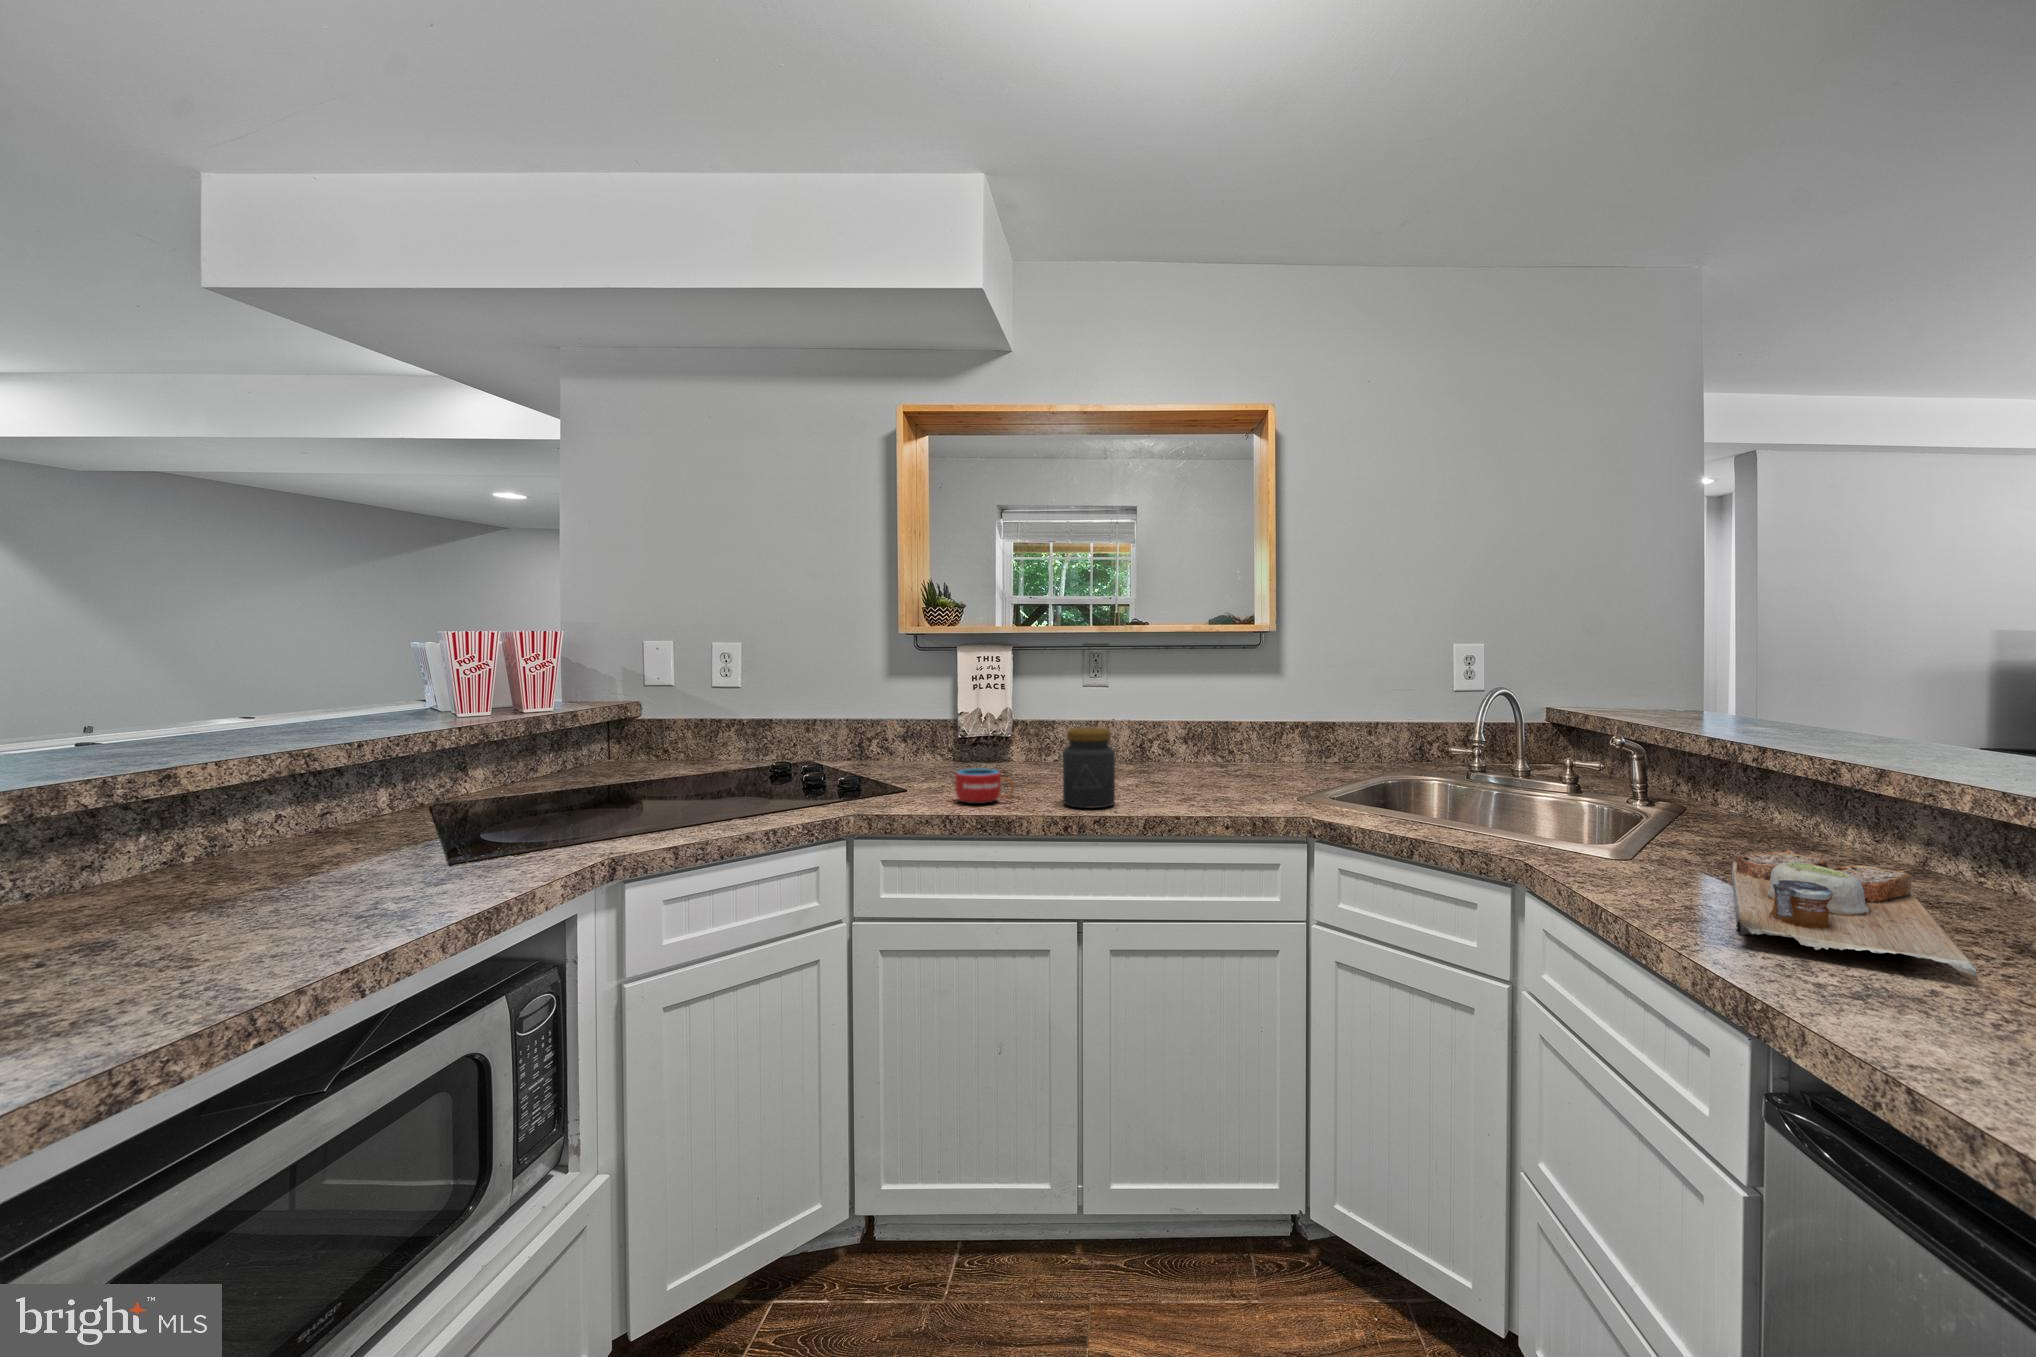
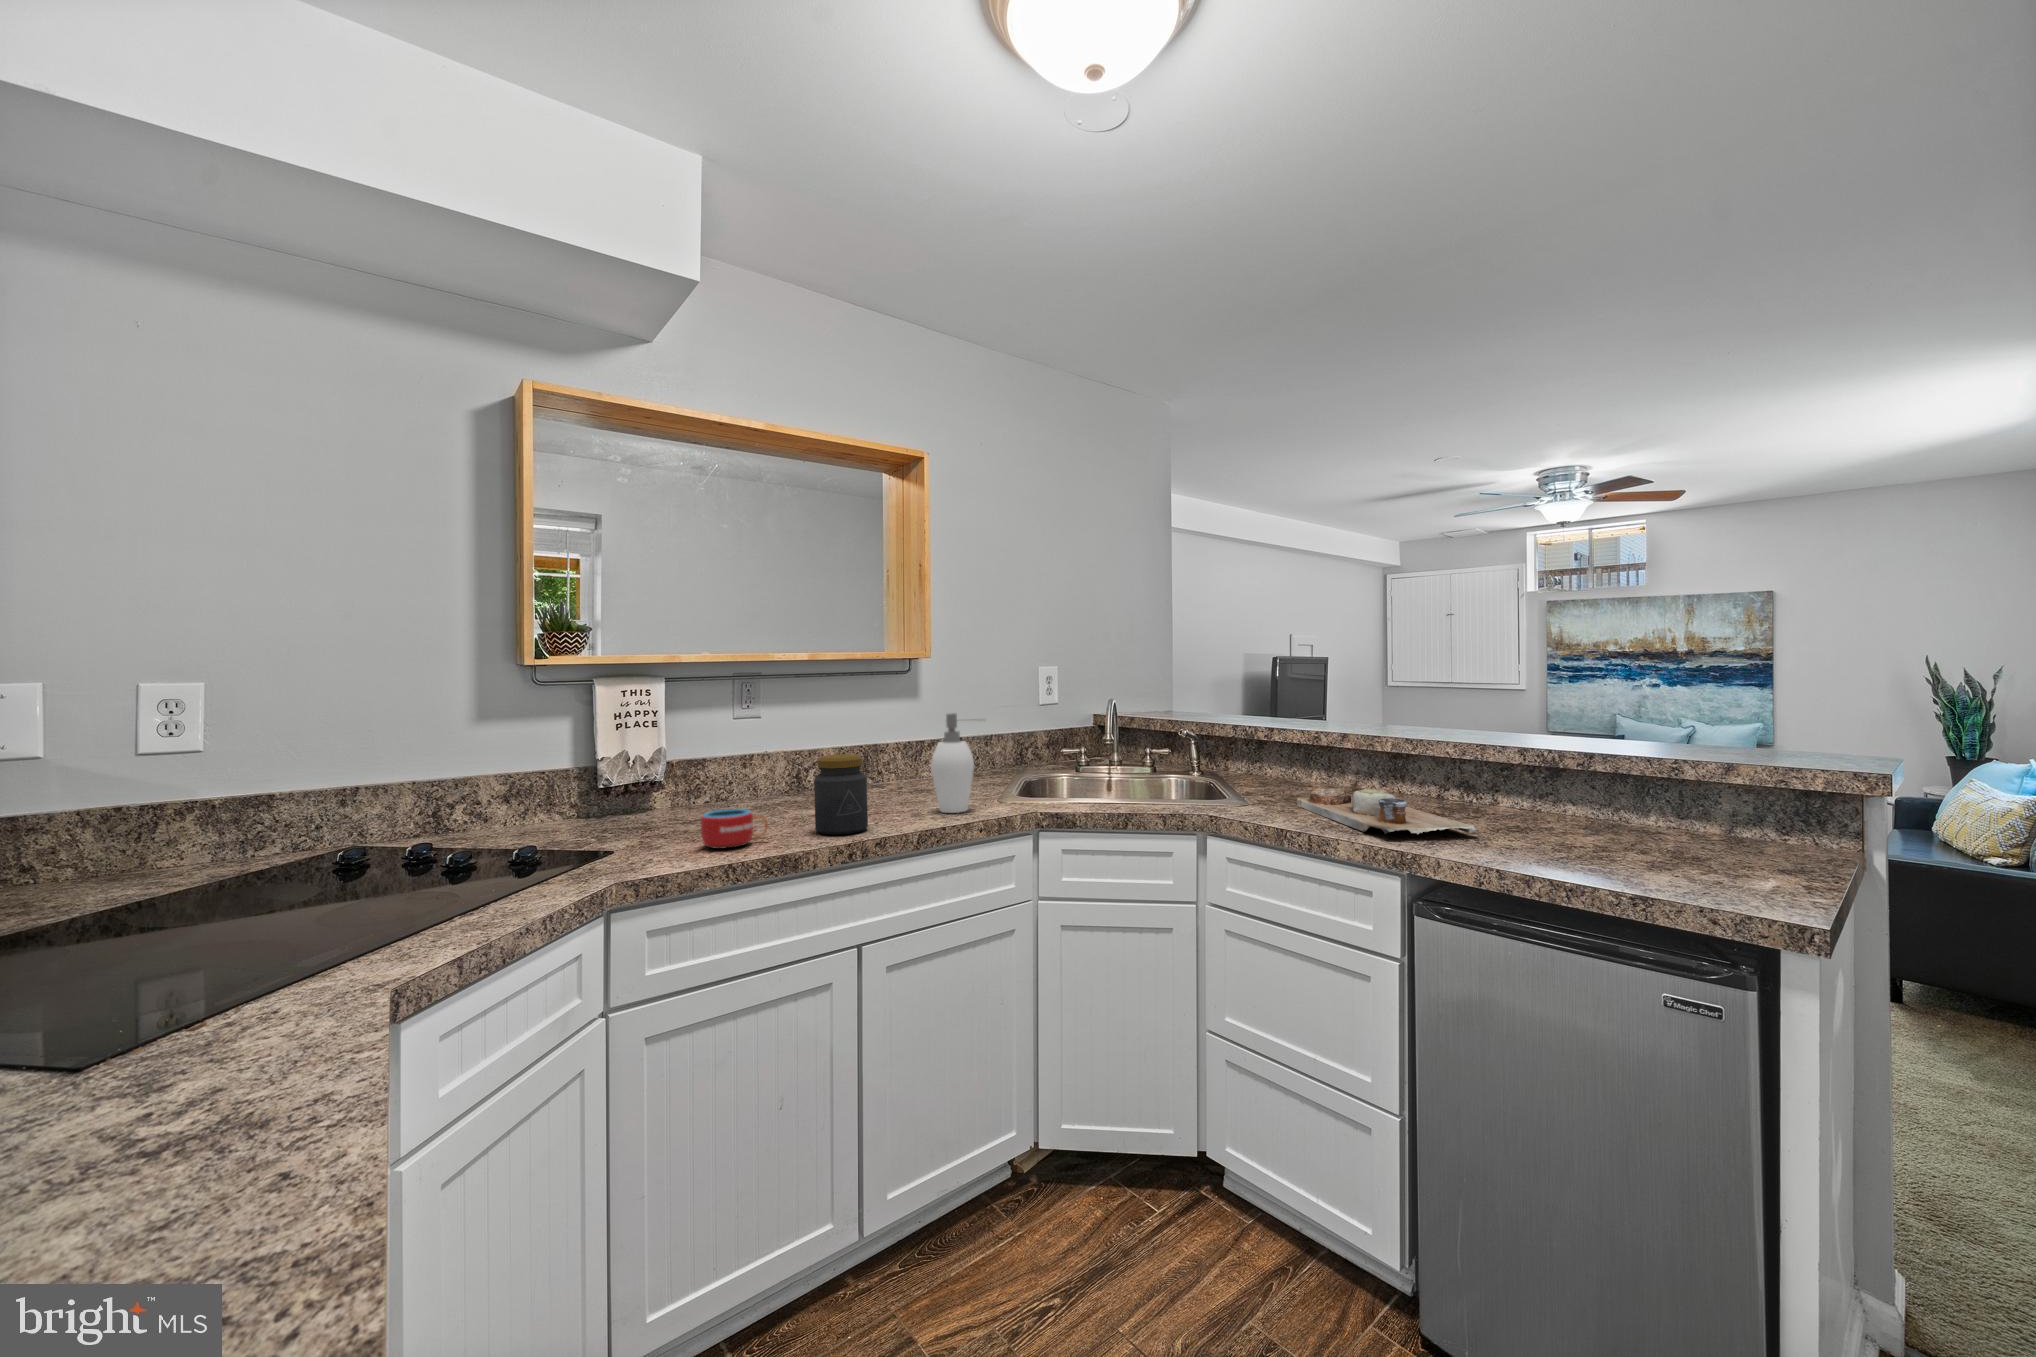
soap dispenser: none [1210,693,1269,806] -> present [931,713,974,813]

